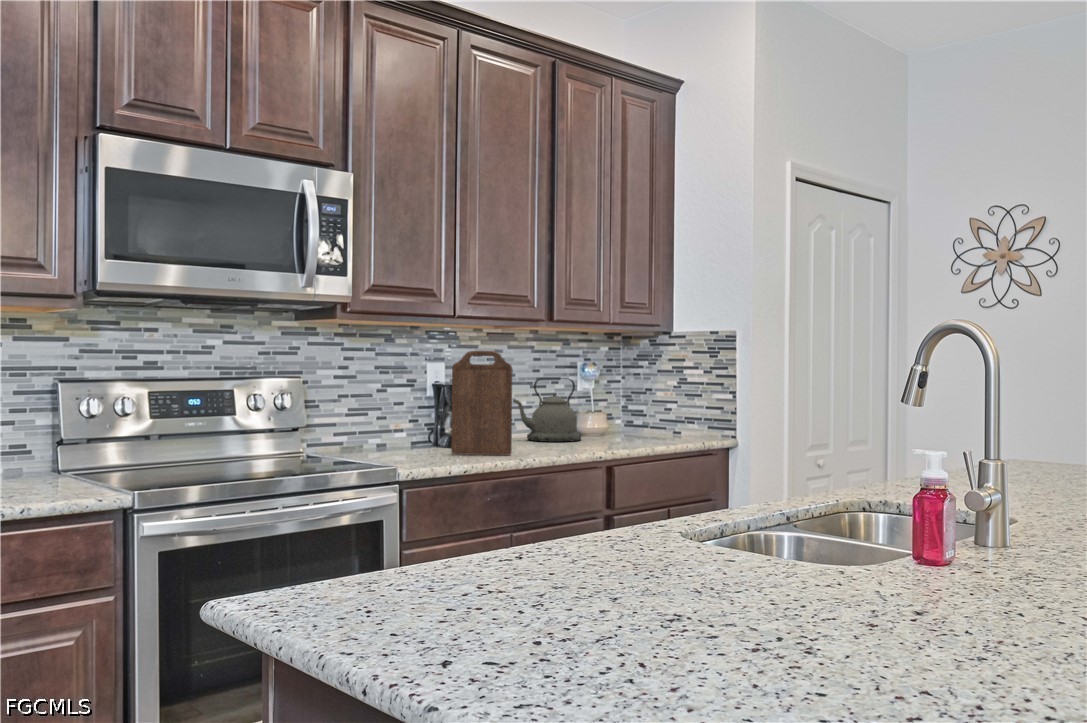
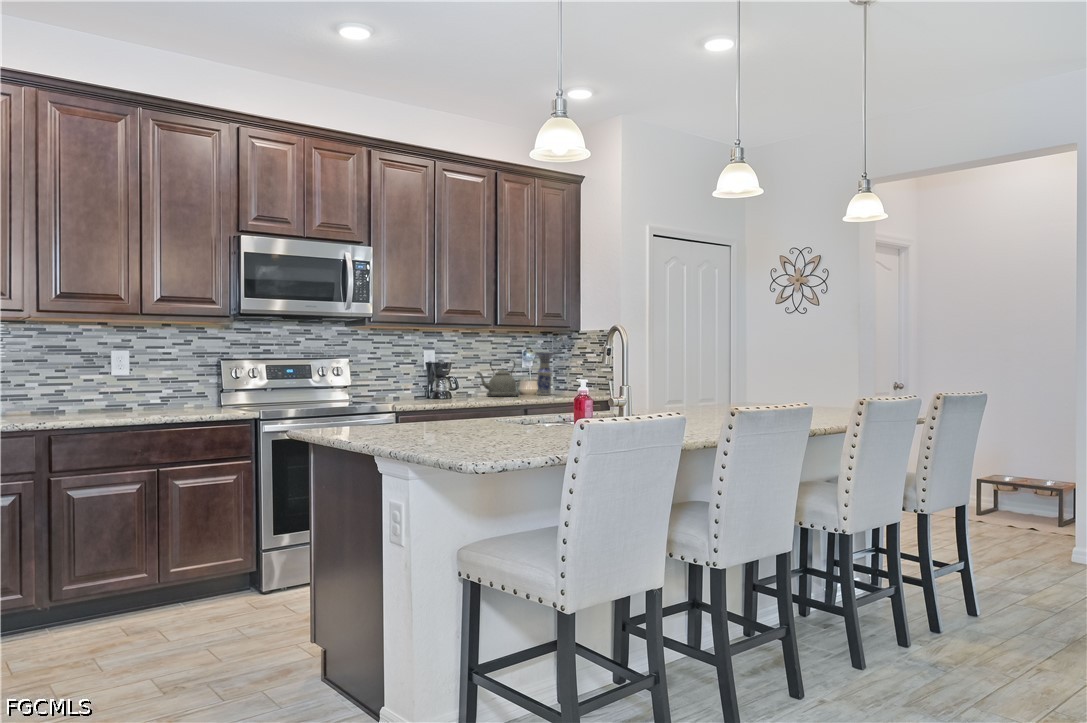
cutting board: present [451,351,512,455] -> none [433,343,466,401]
vase: none [604,366,637,437] -> present [535,352,555,395]

